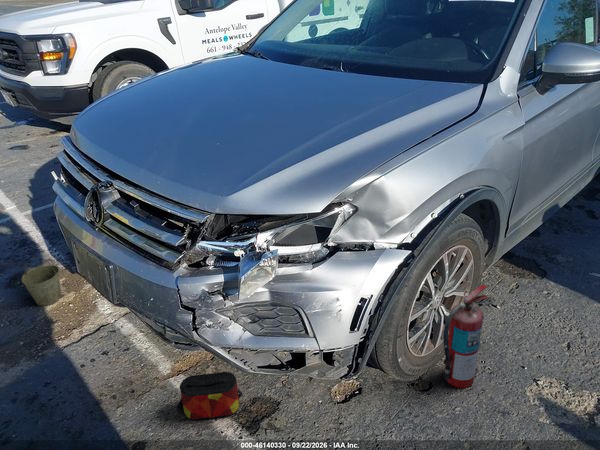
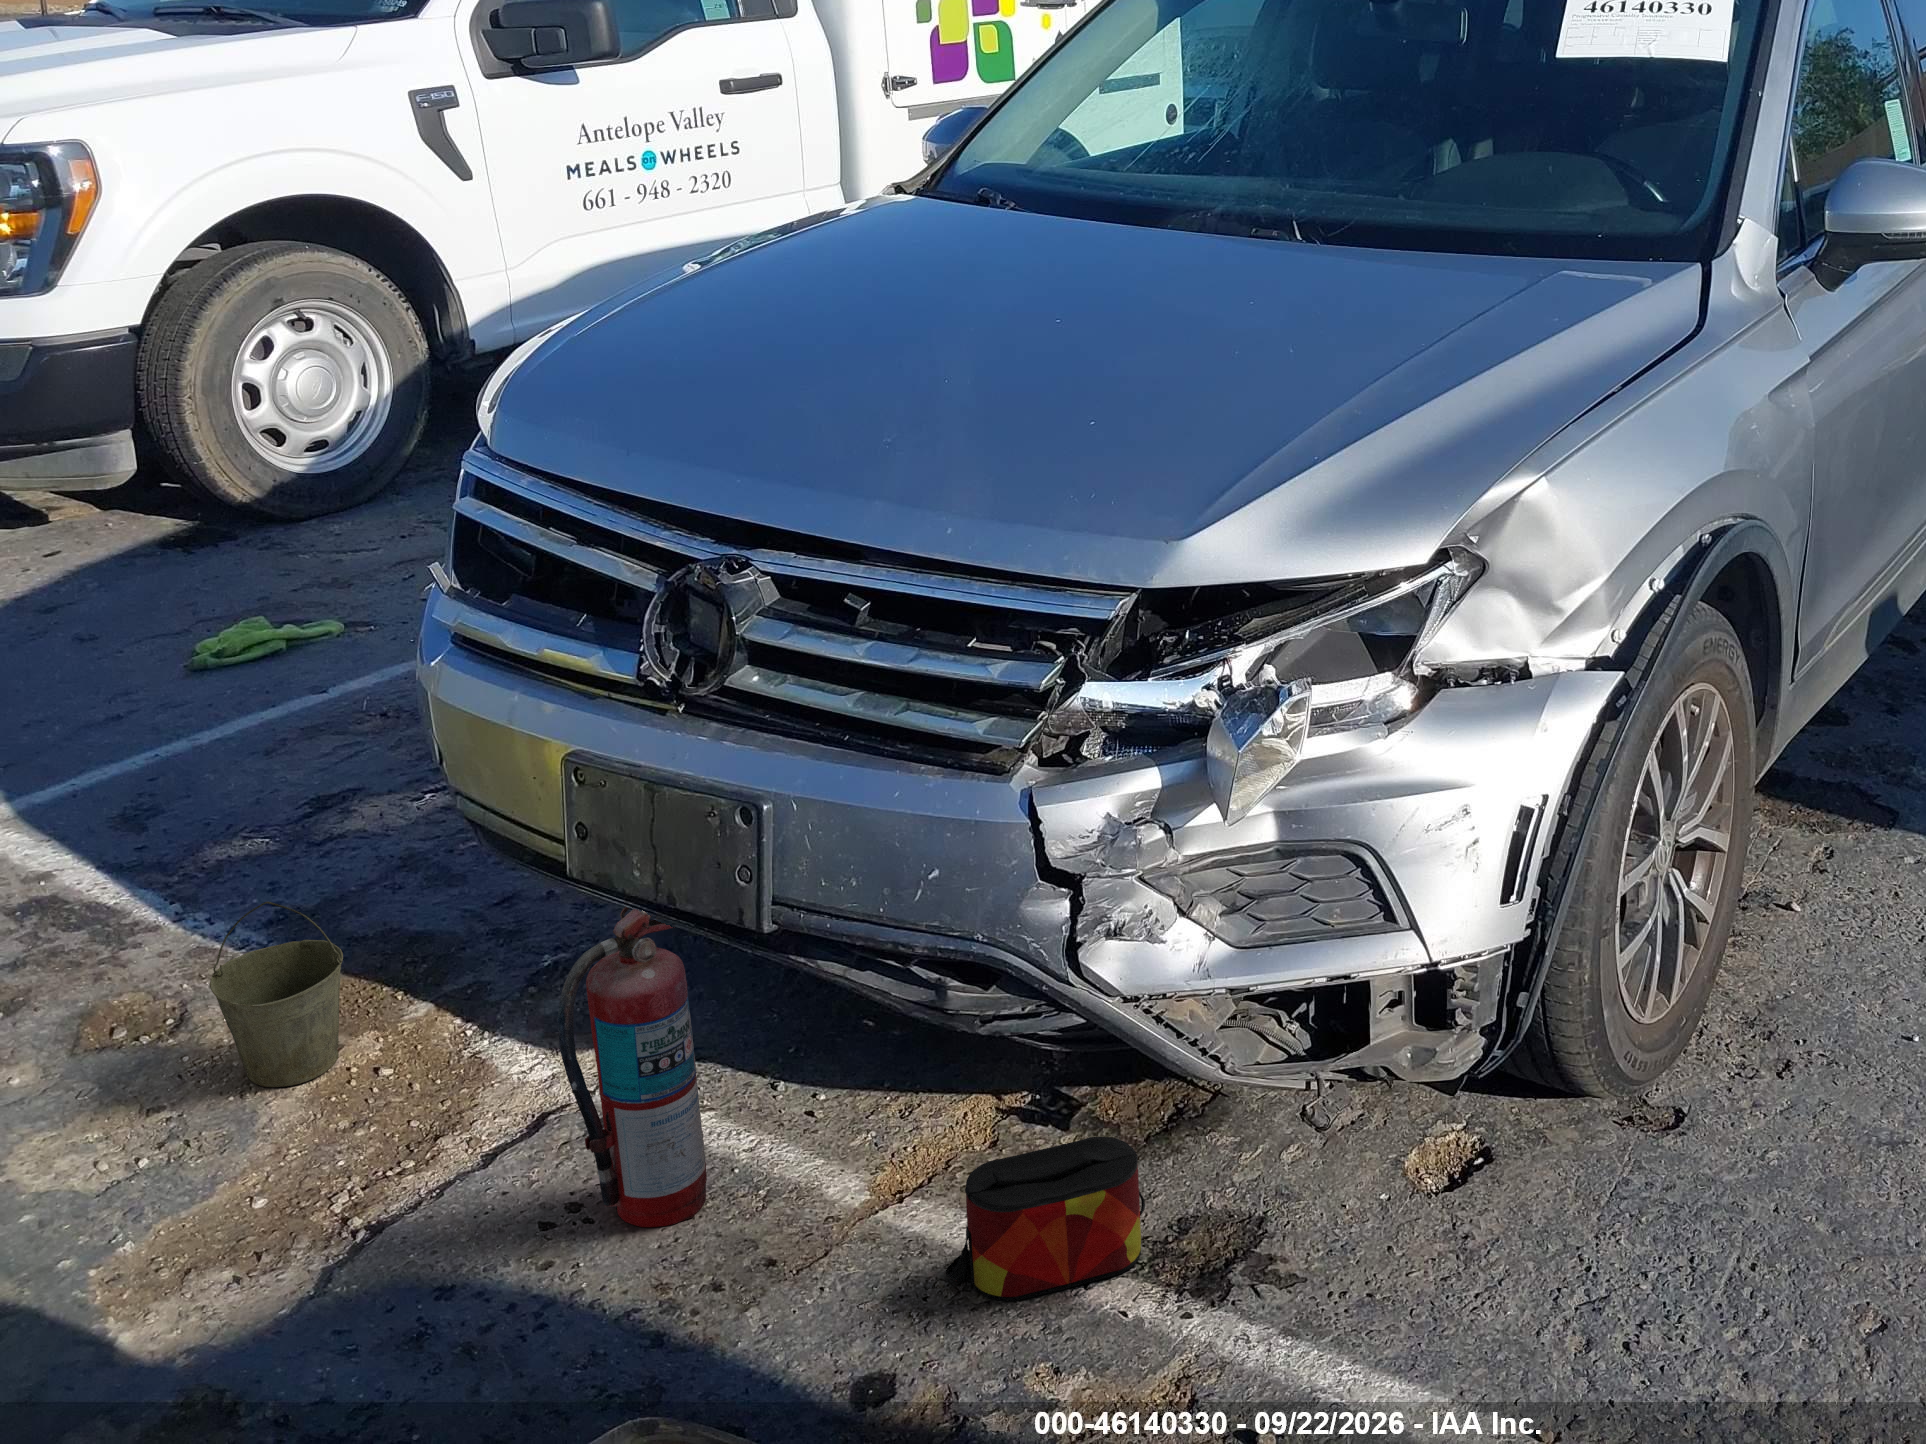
fire extinguisher: present [443,285,489,388] -> present [557,907,707,1227]

